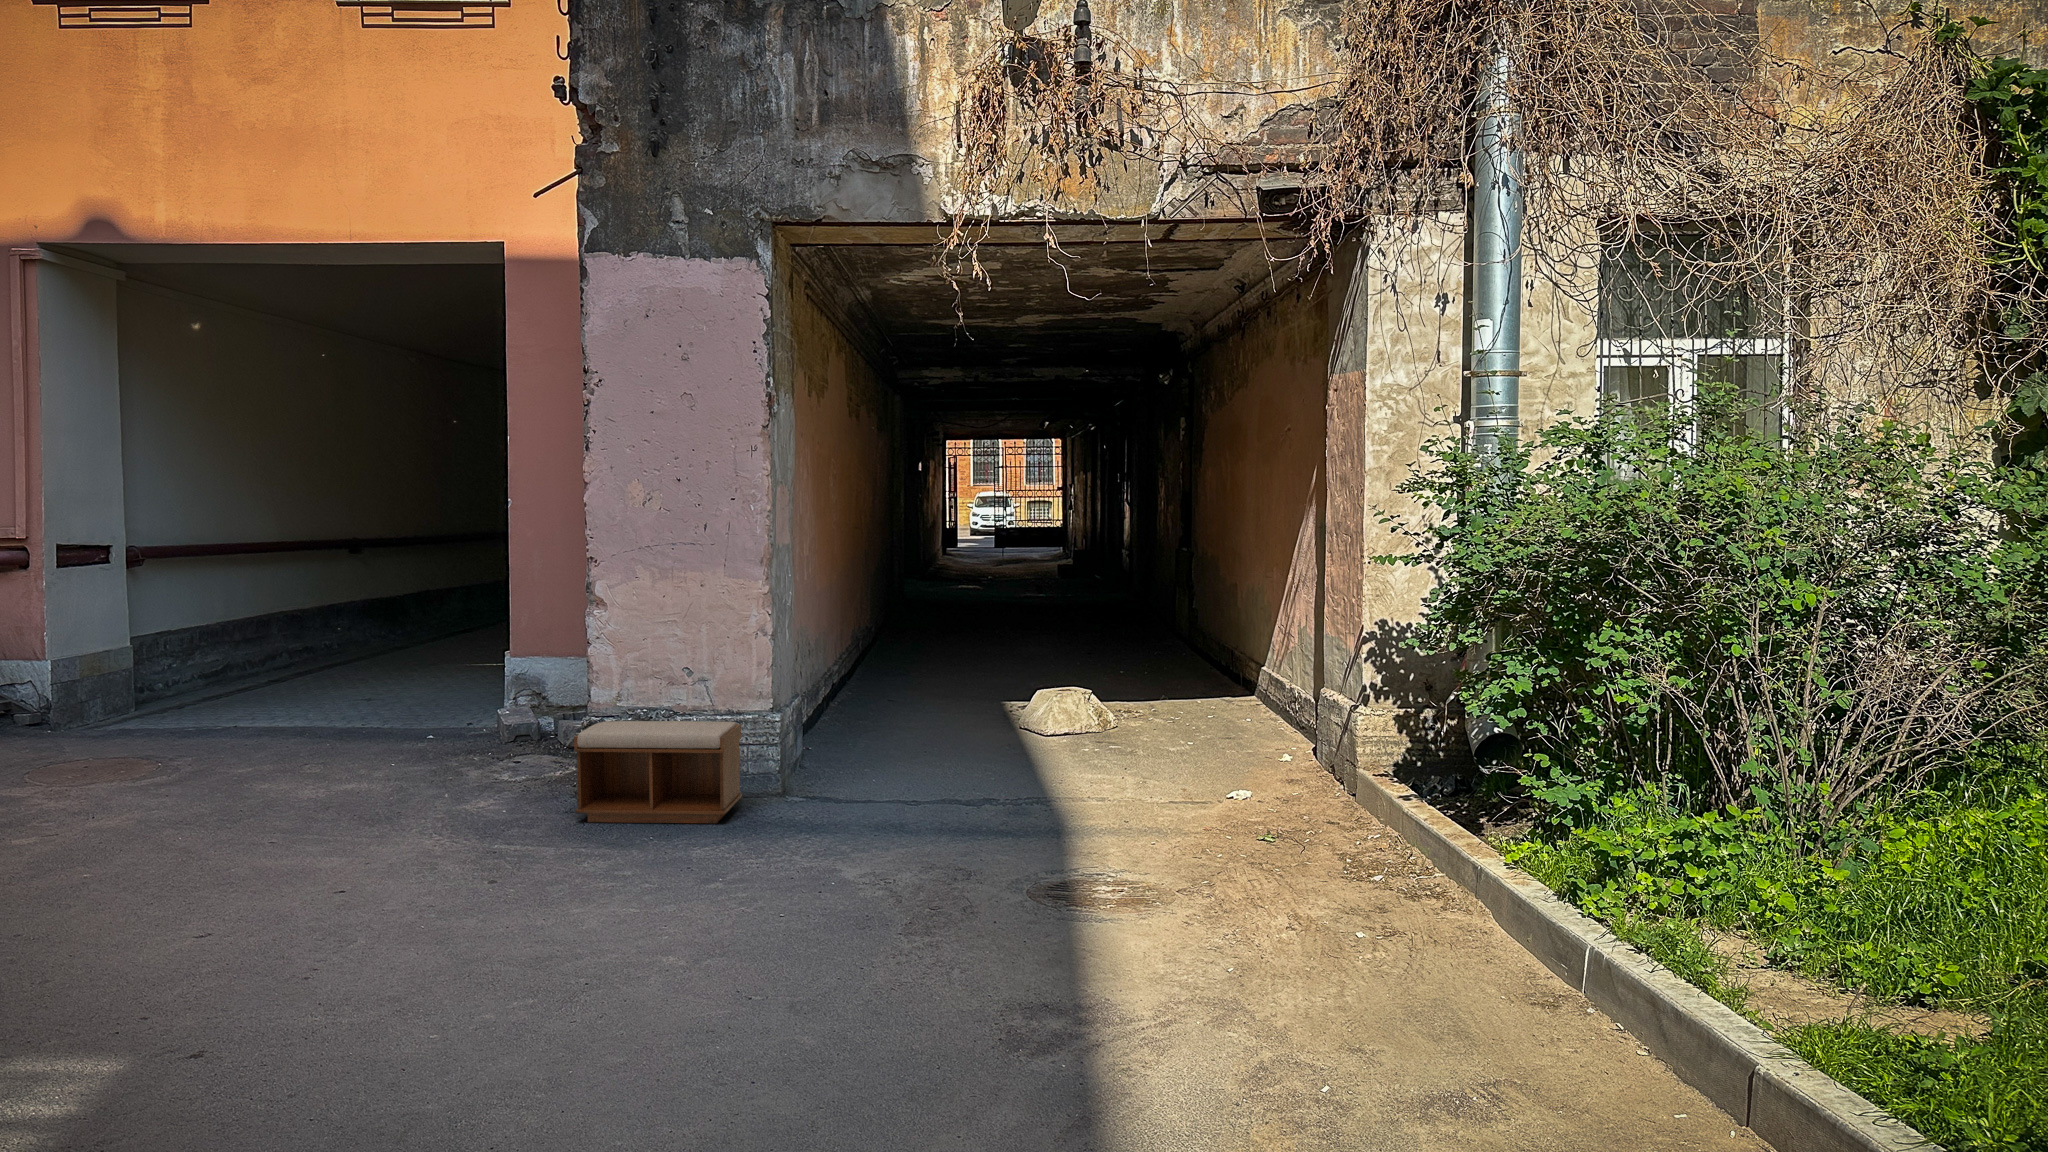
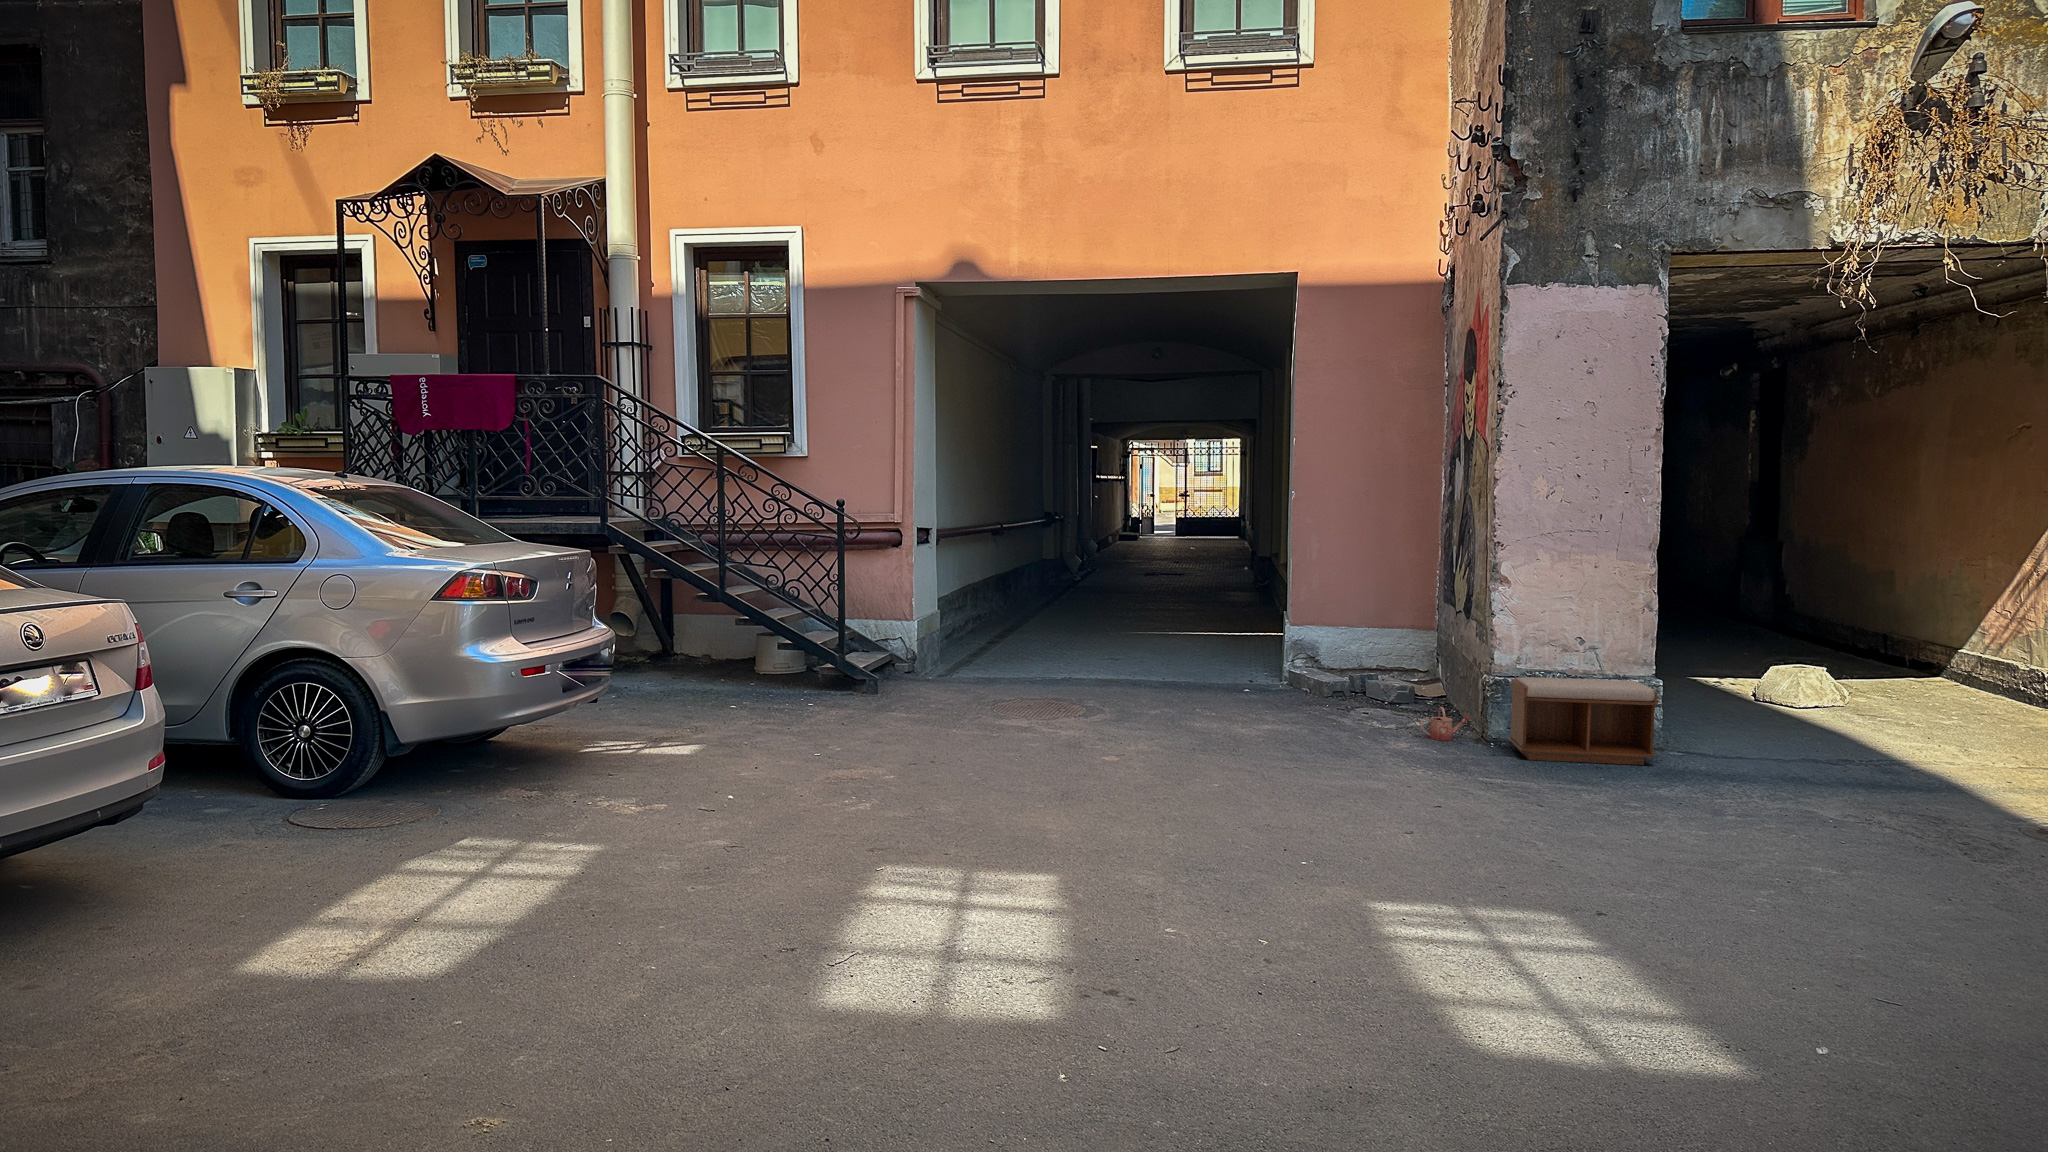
watering can: none [520,756,581,797] -> present [1420,707,1471,741]

